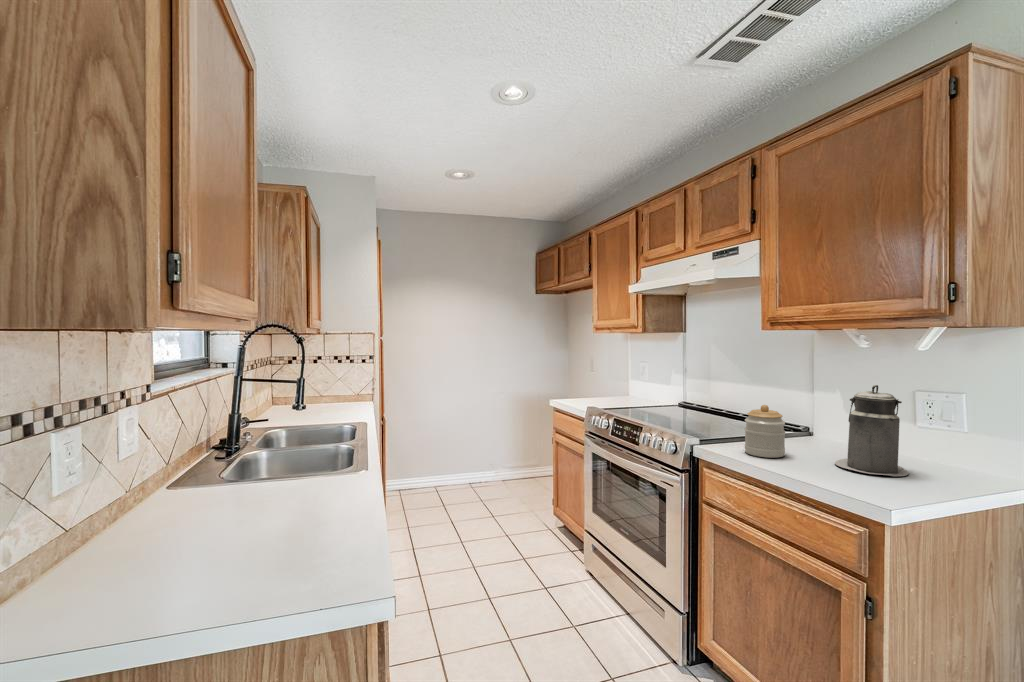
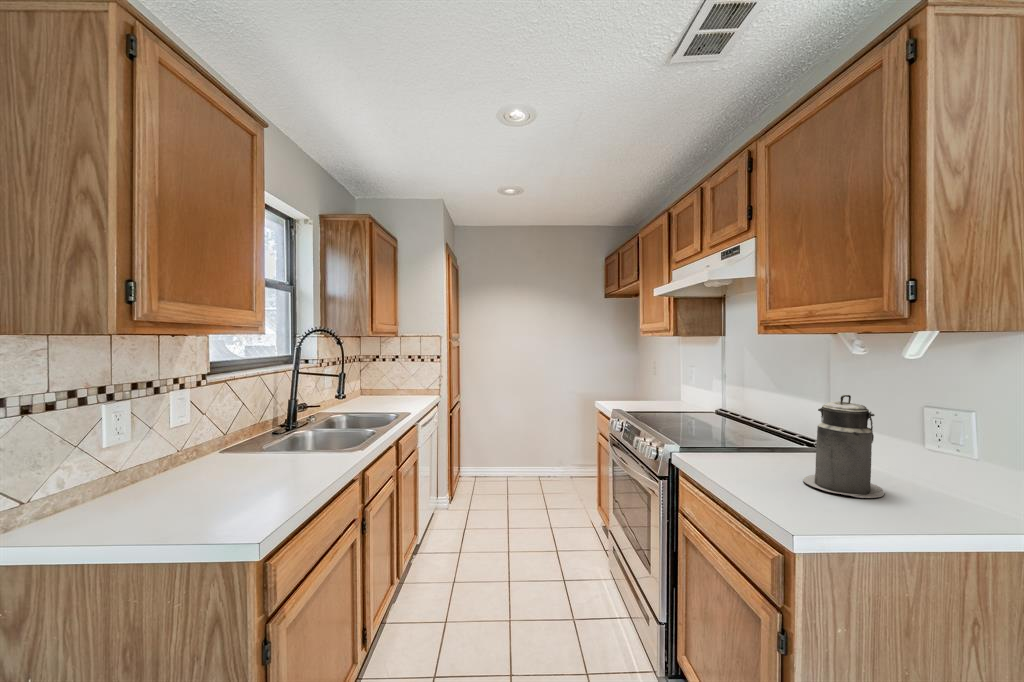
jar: present [745,405,785,458] -> none [717,412,759,467]

